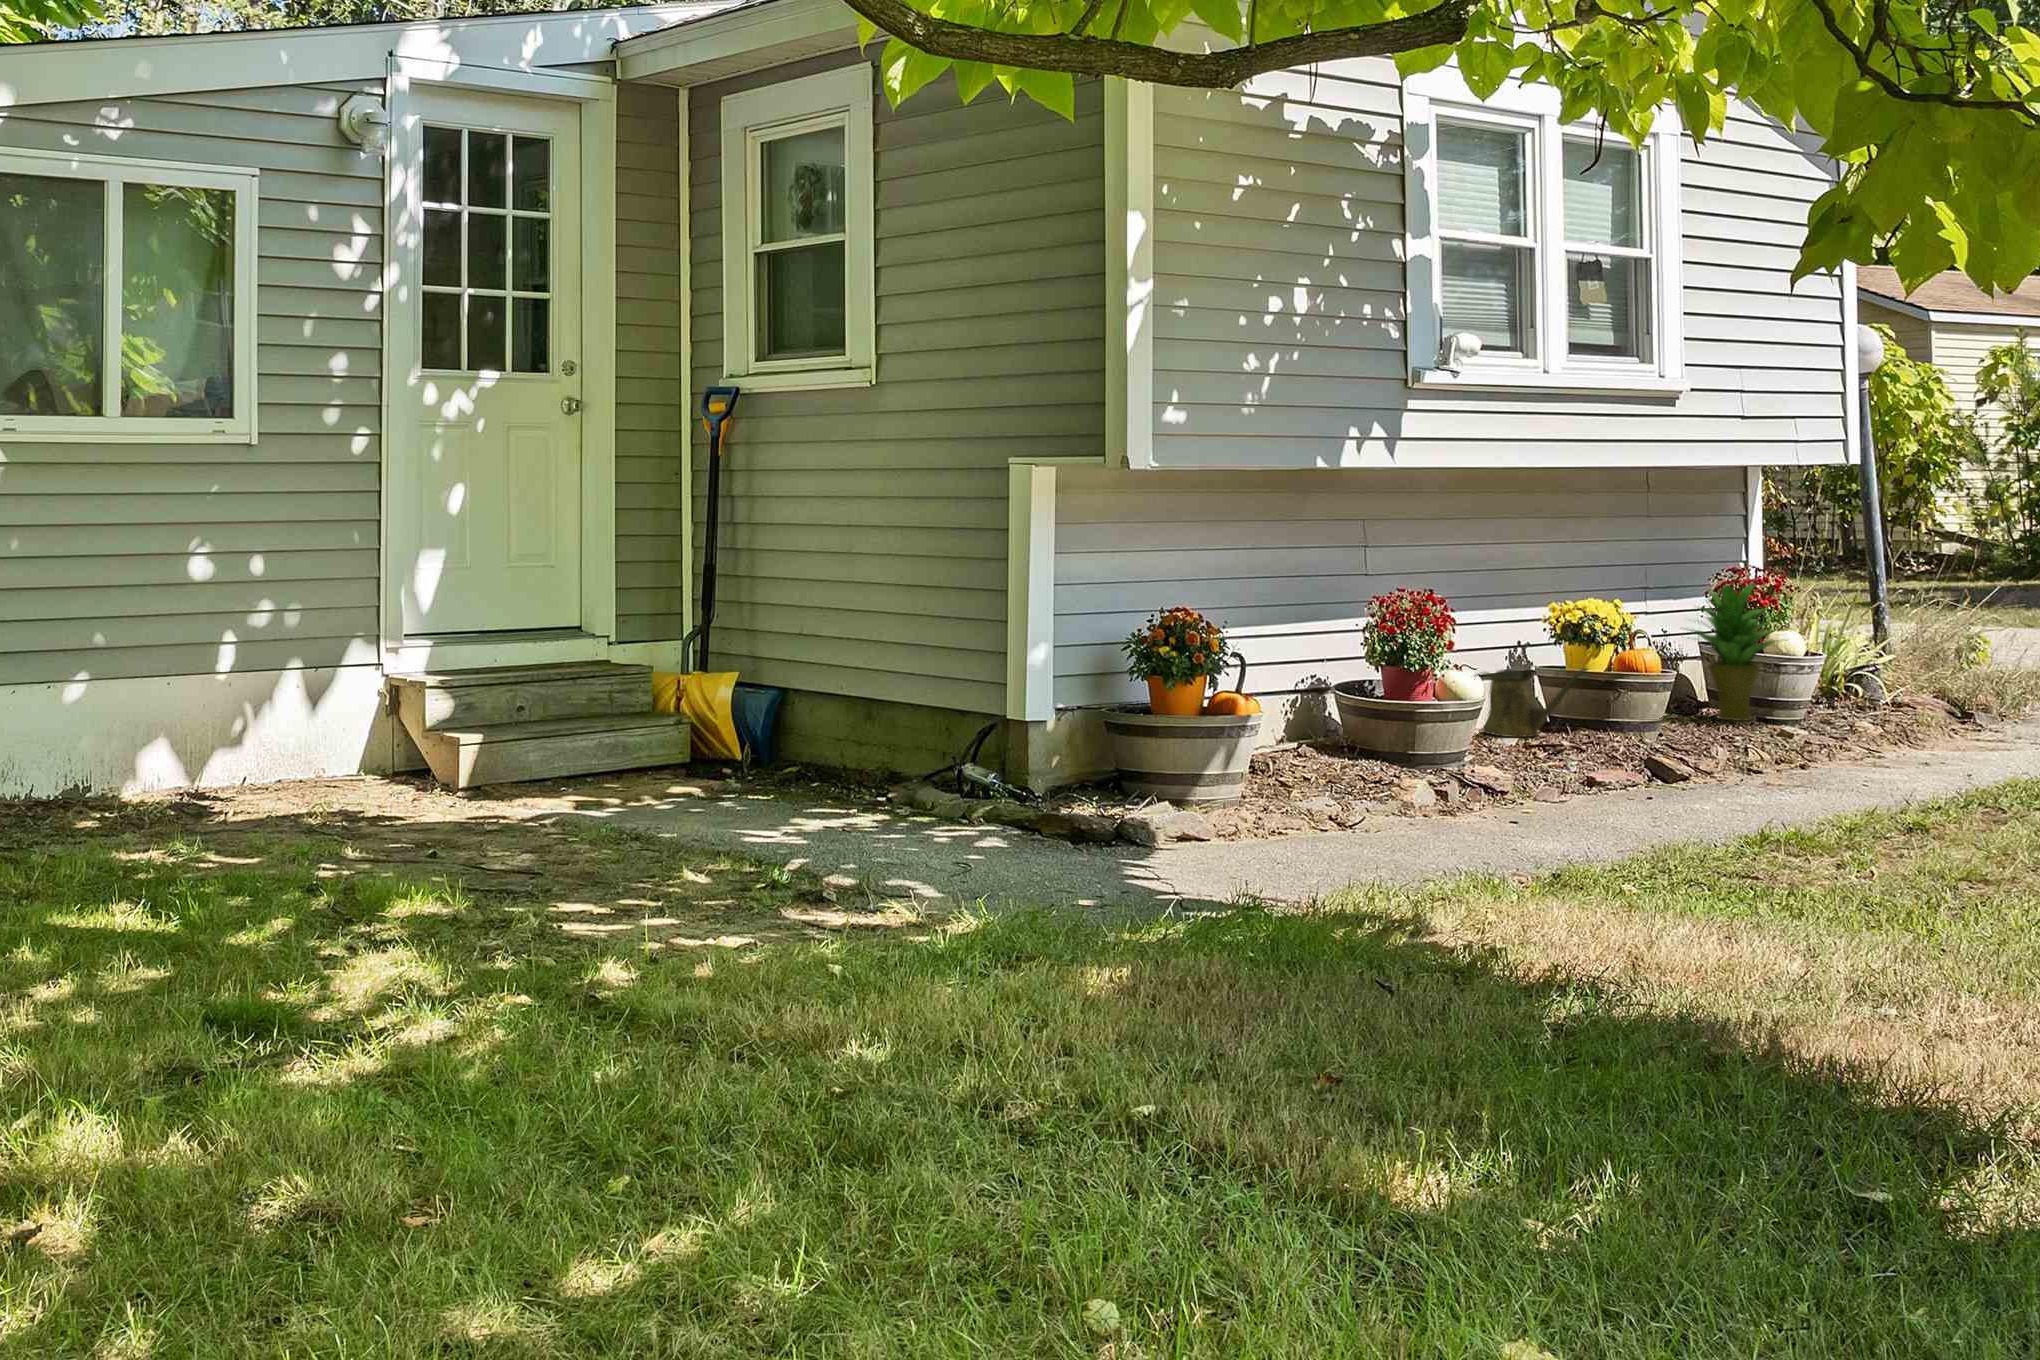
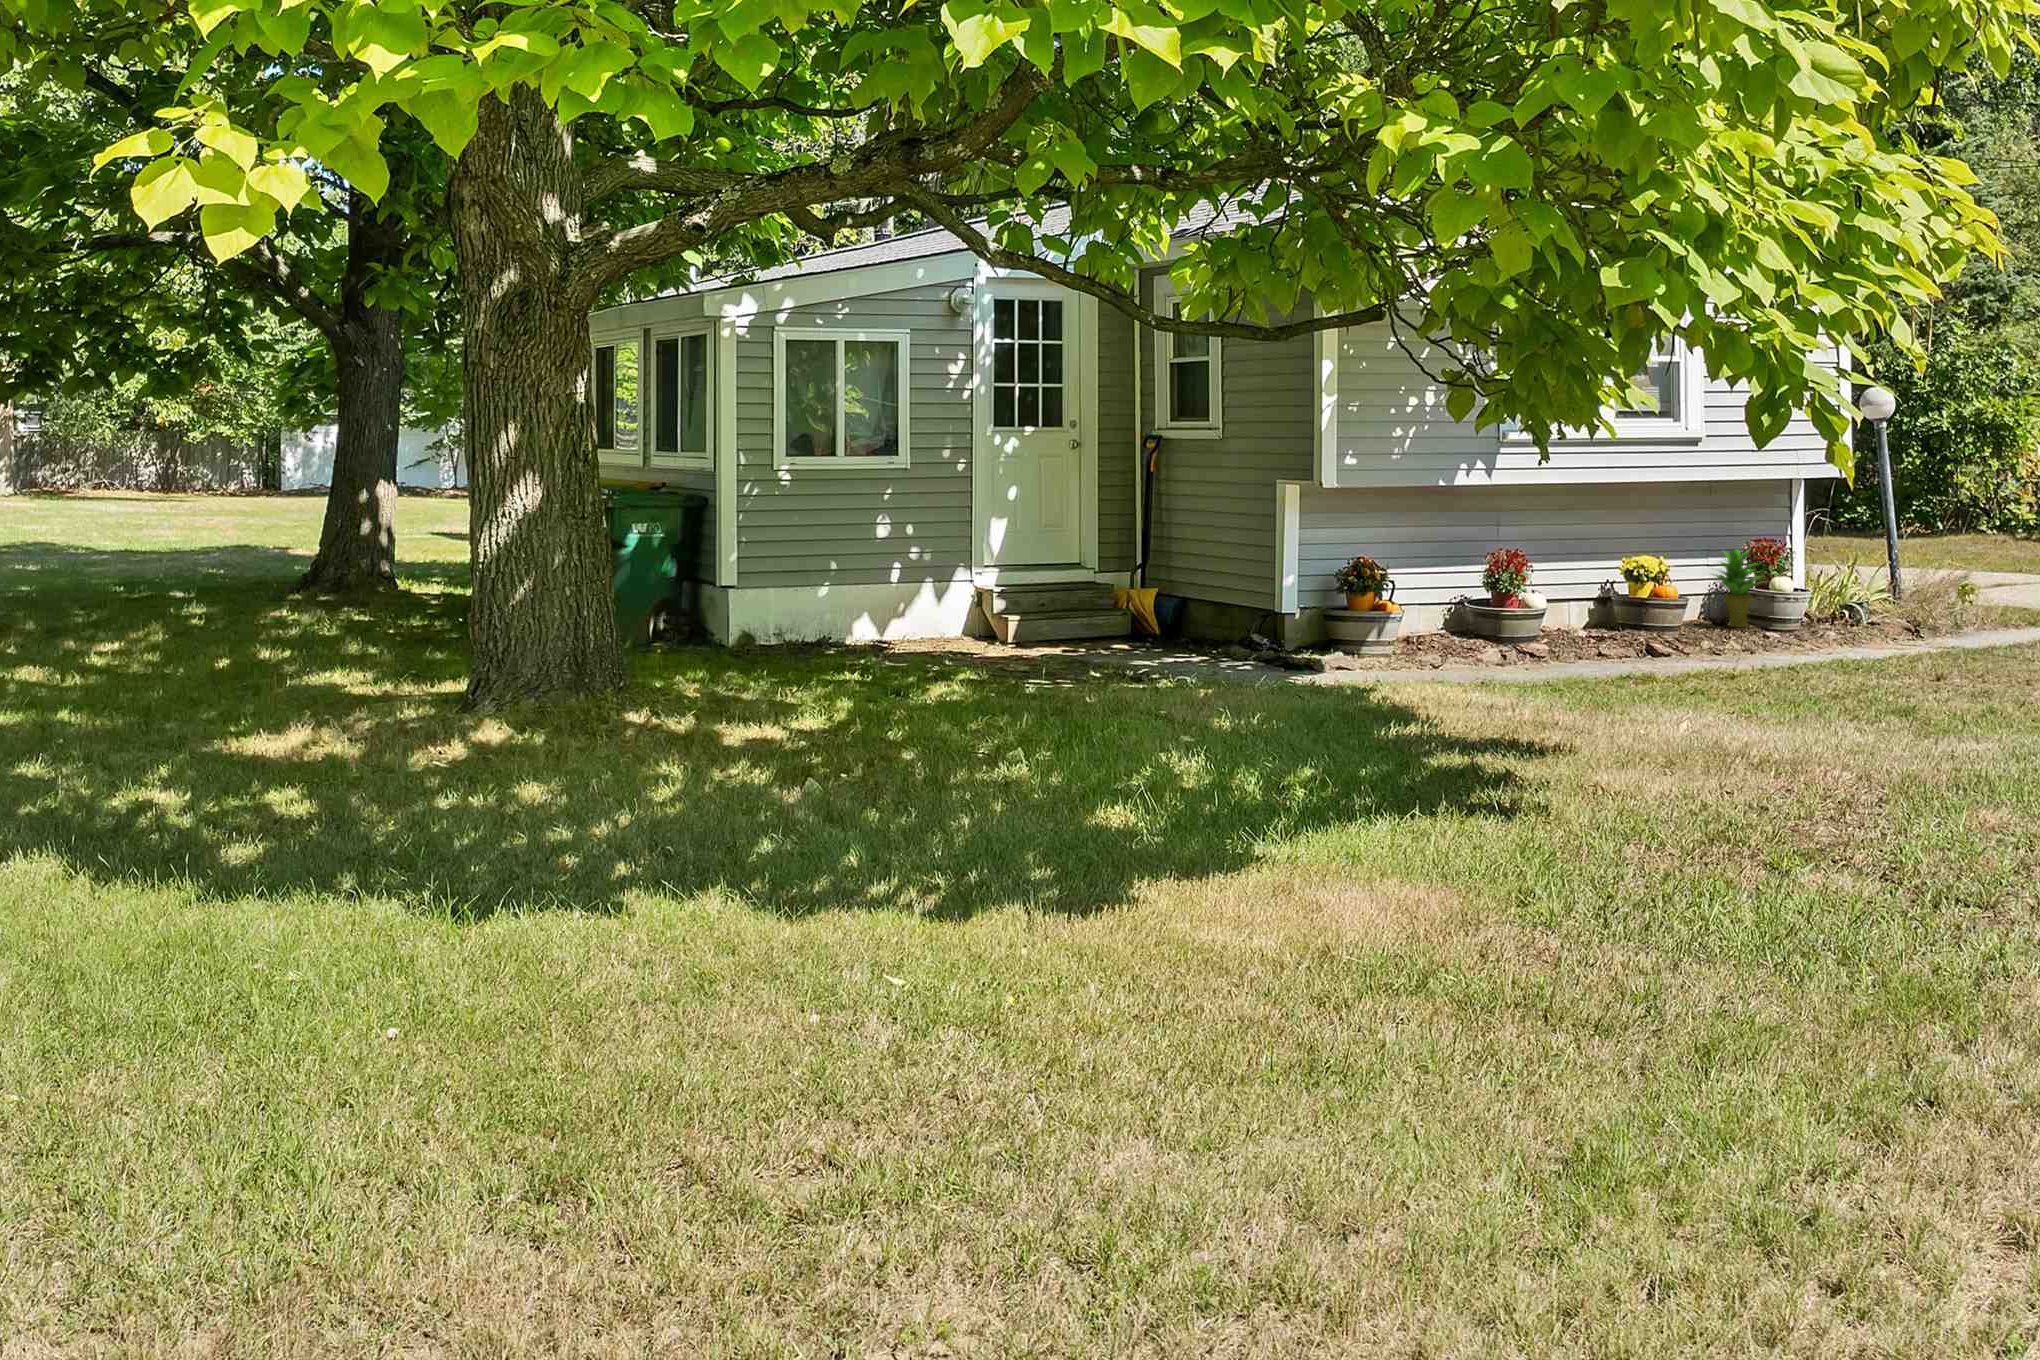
watering can: present [1474,668,1588,737] -> none [1566,595,1627,633]

